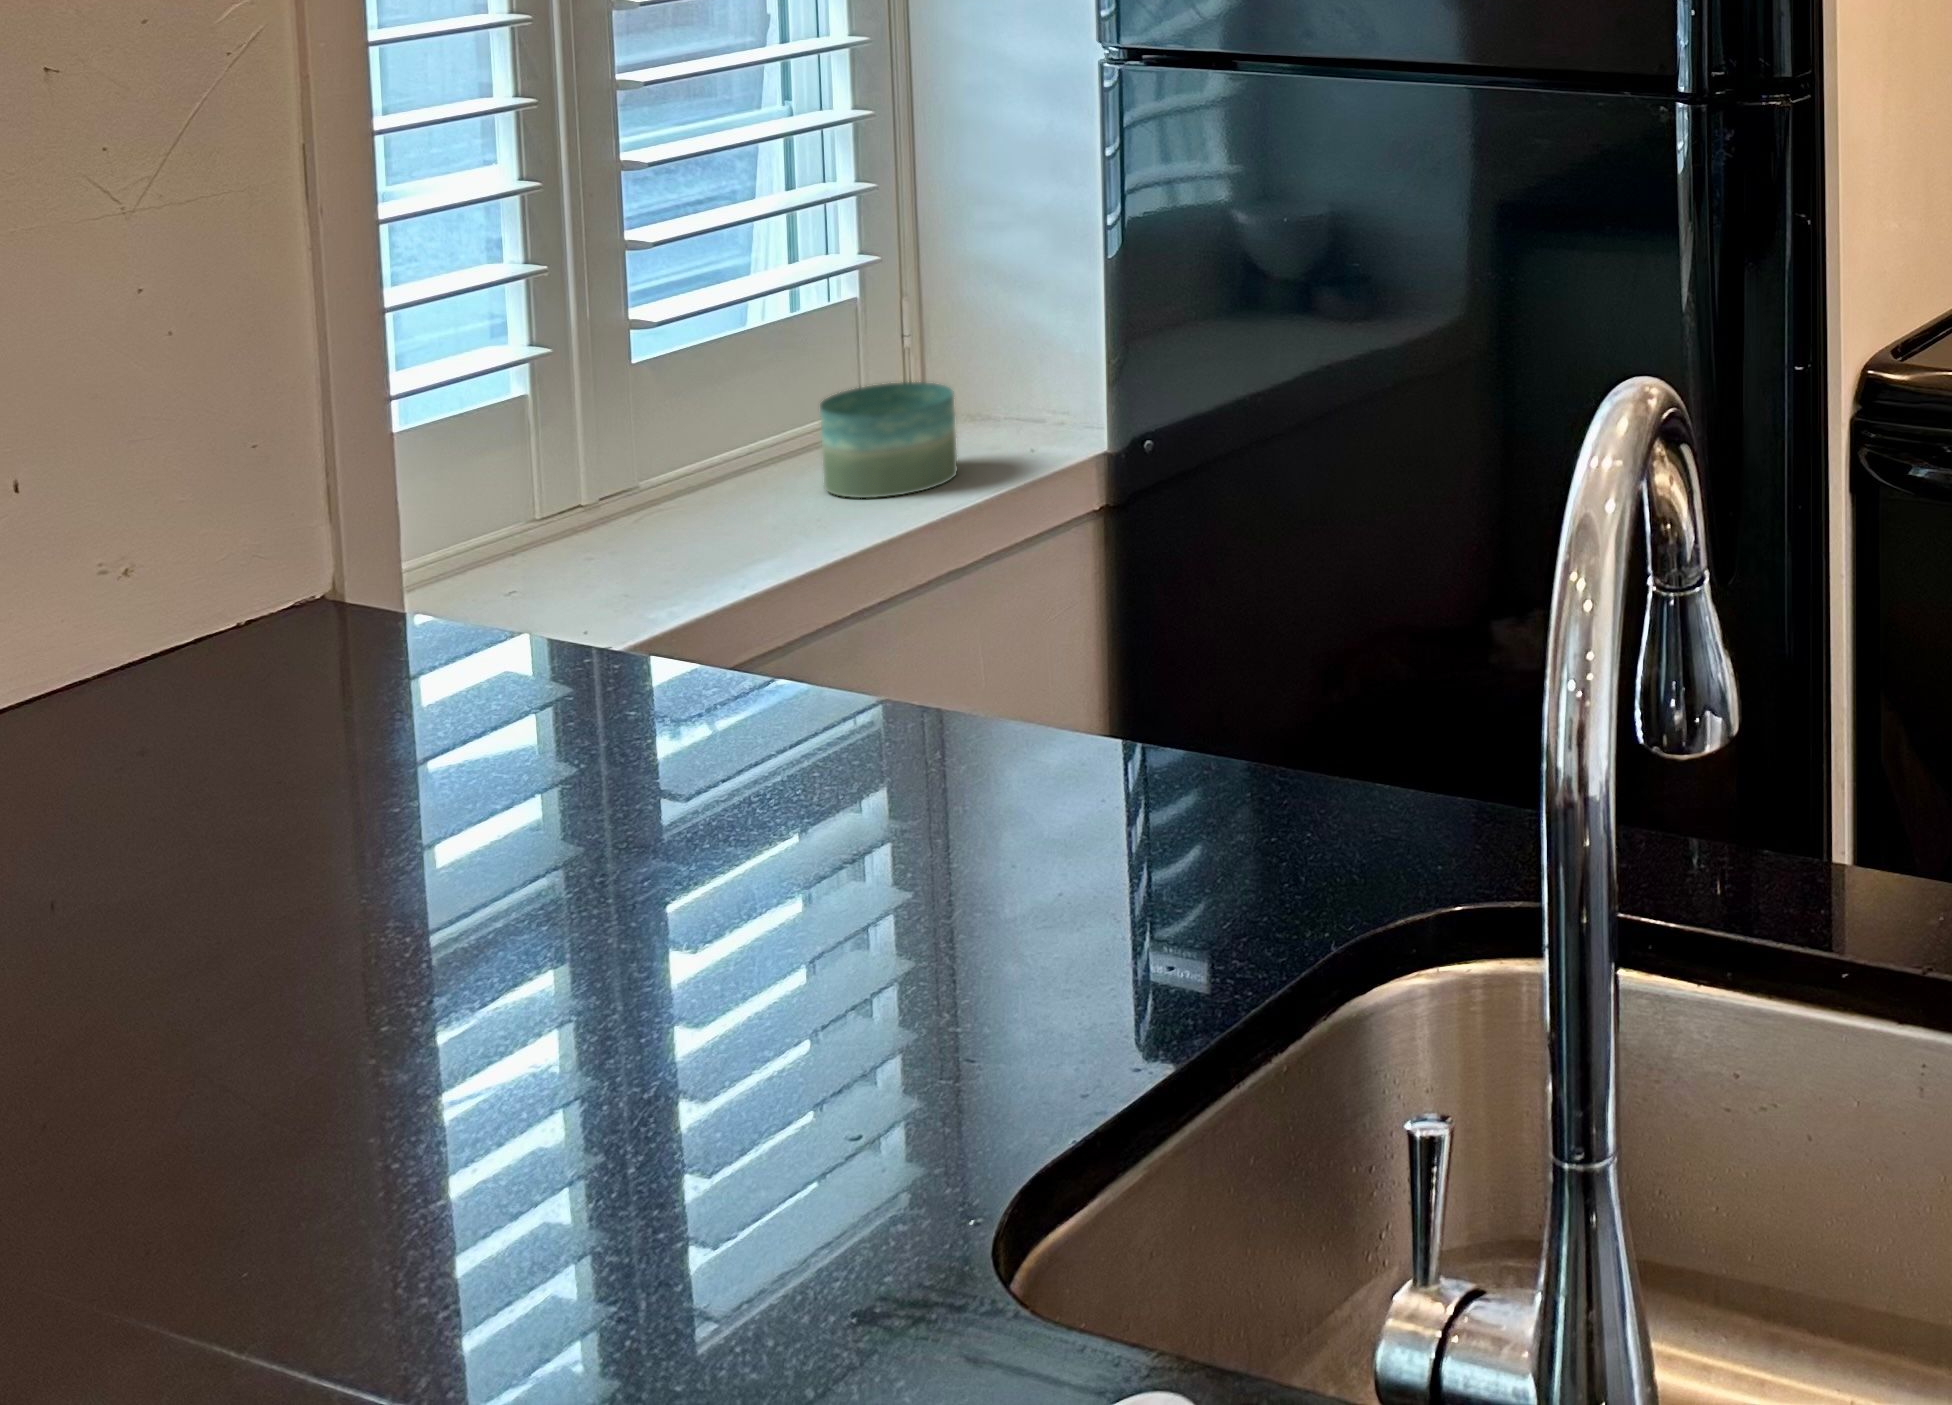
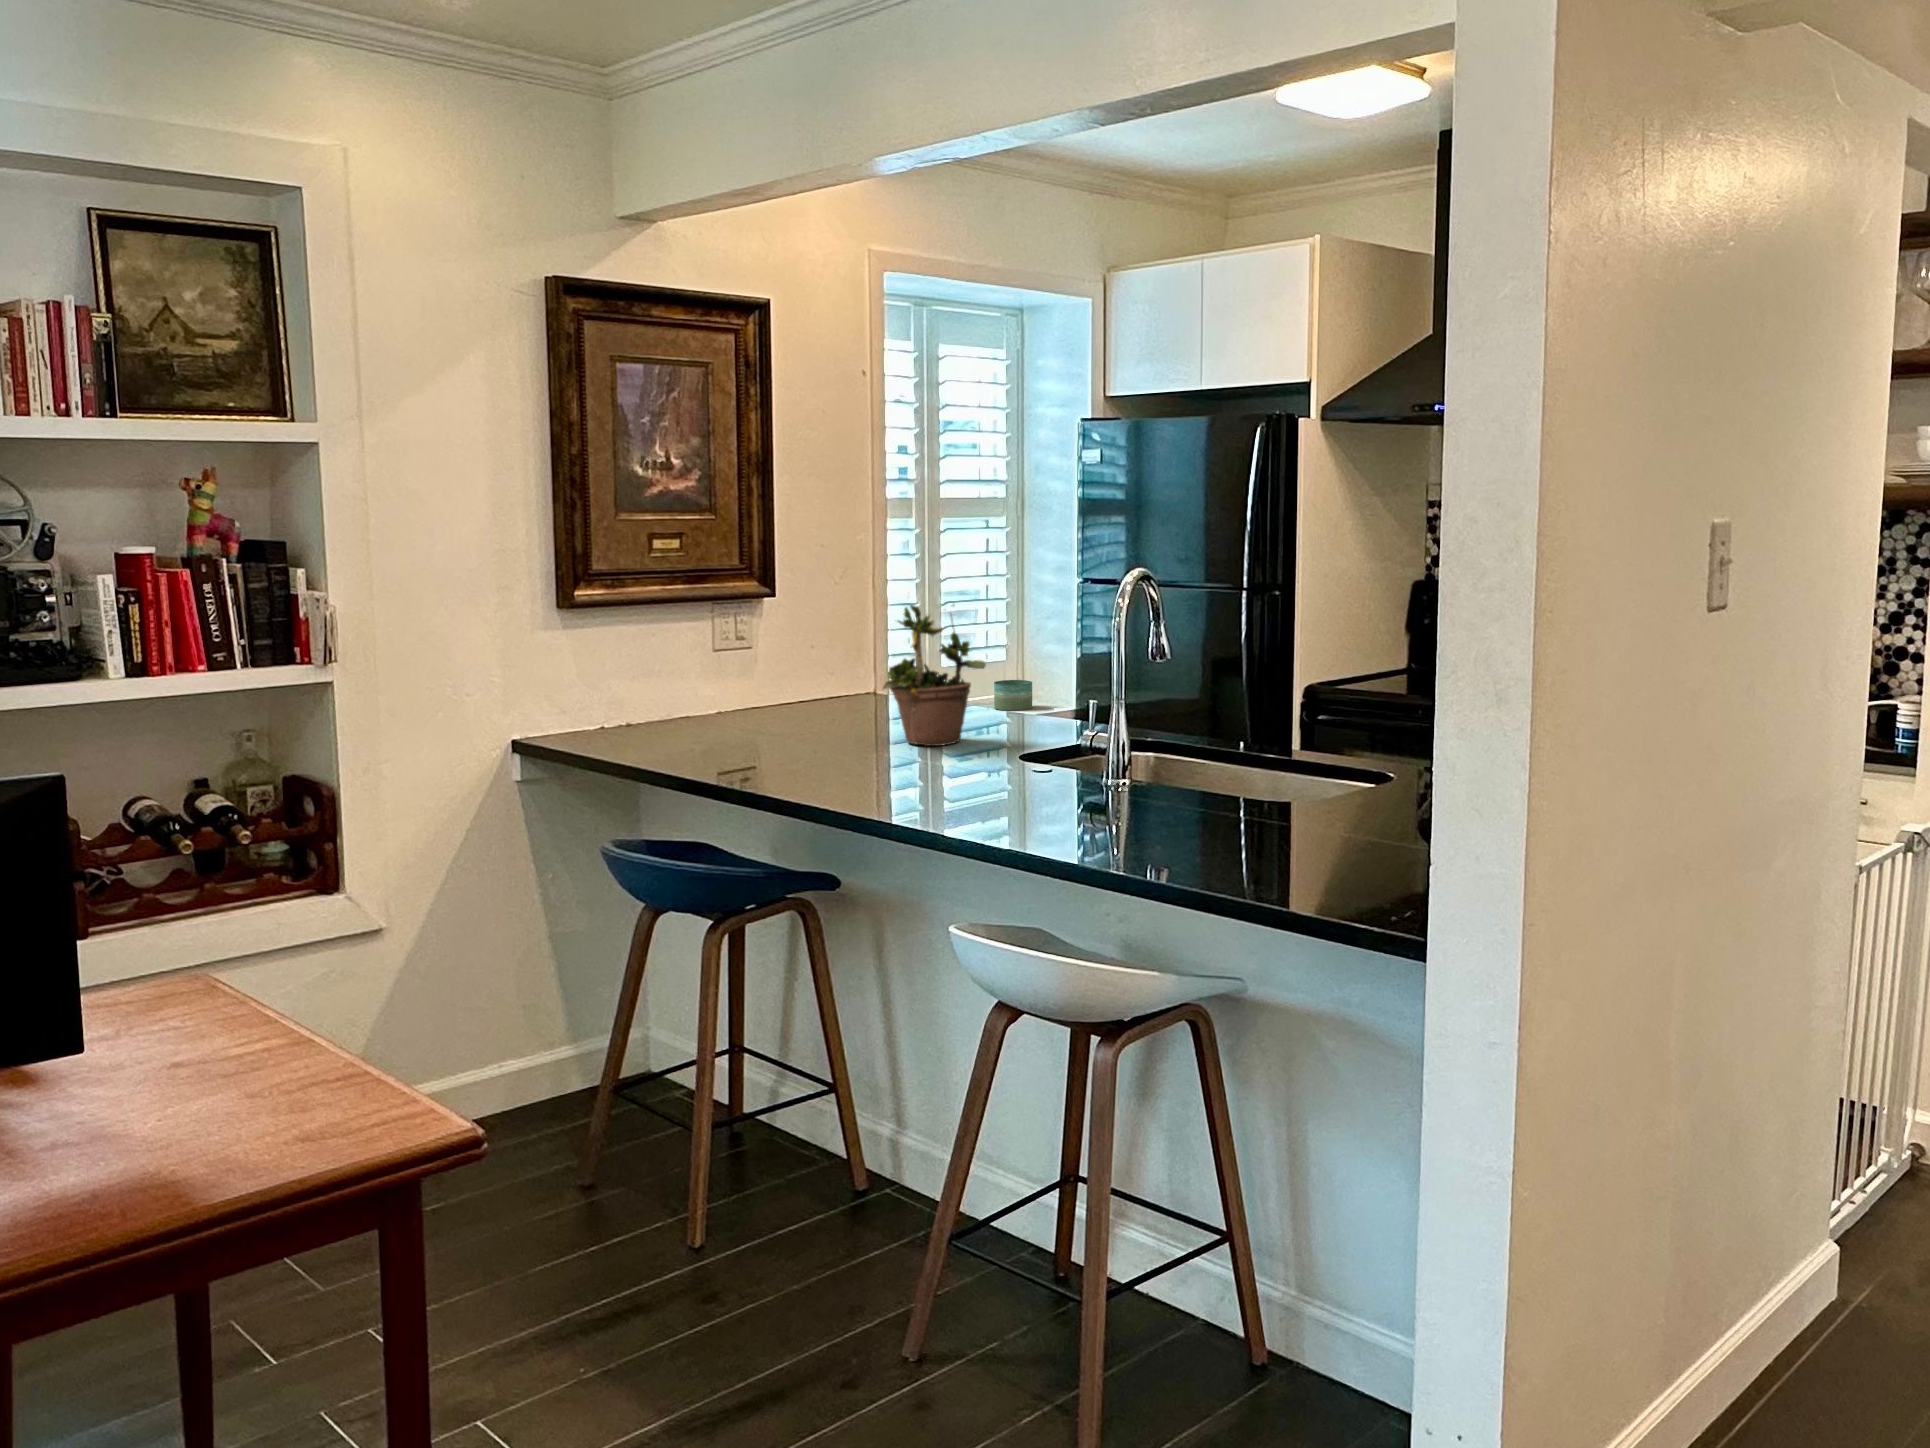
potted plant: none [206,365,756,1072] -> present [883,605,986,746]

